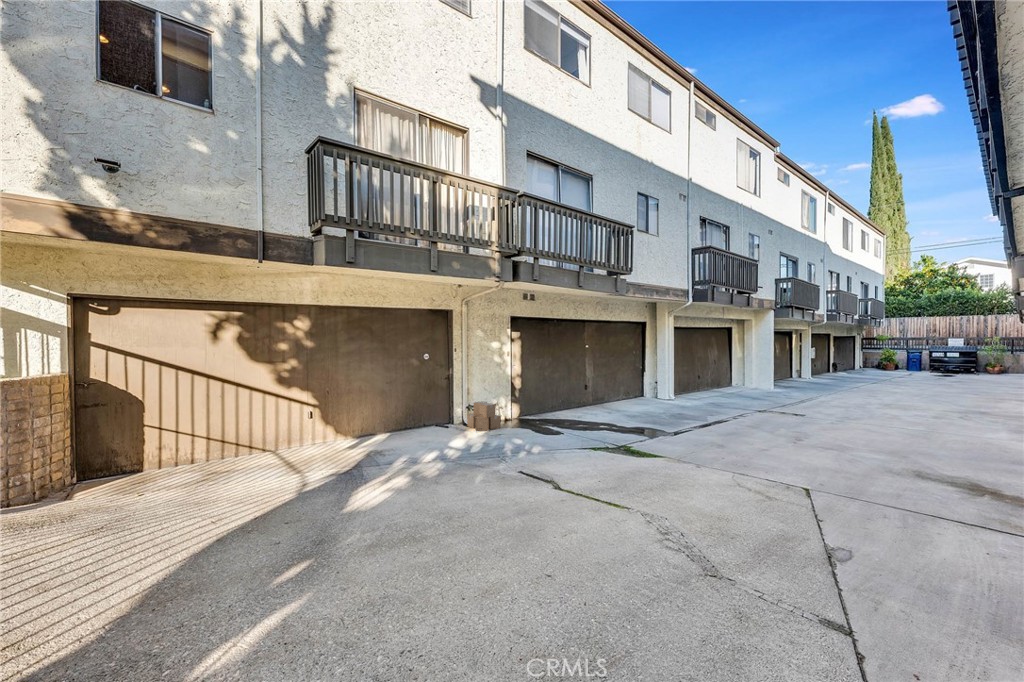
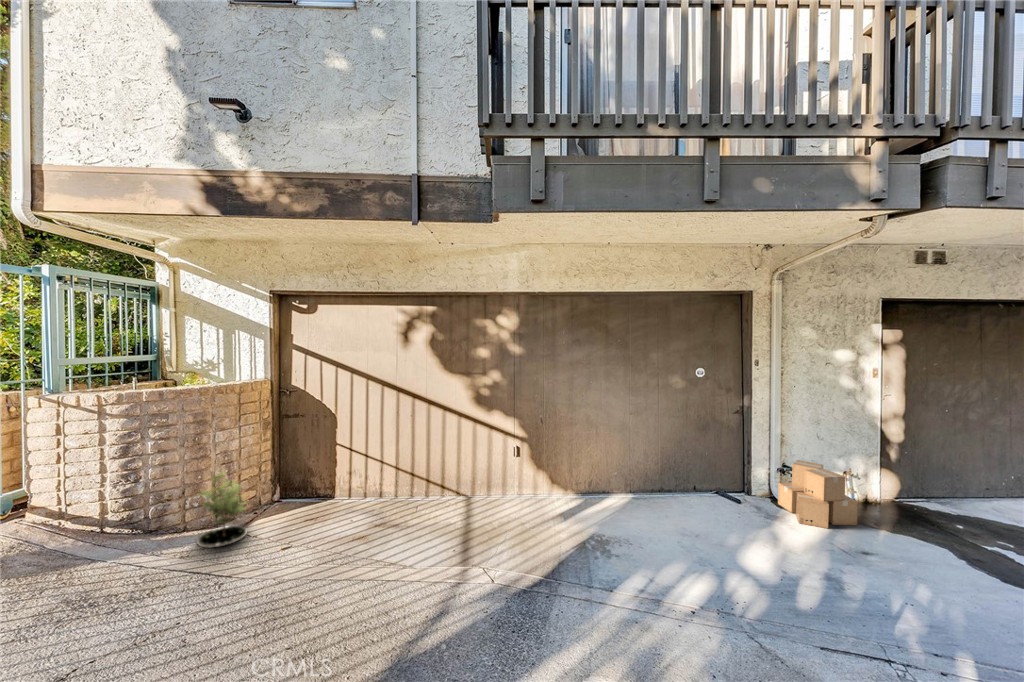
potted tree: none [28,442,89,512] -> present [197,469,247,547]

